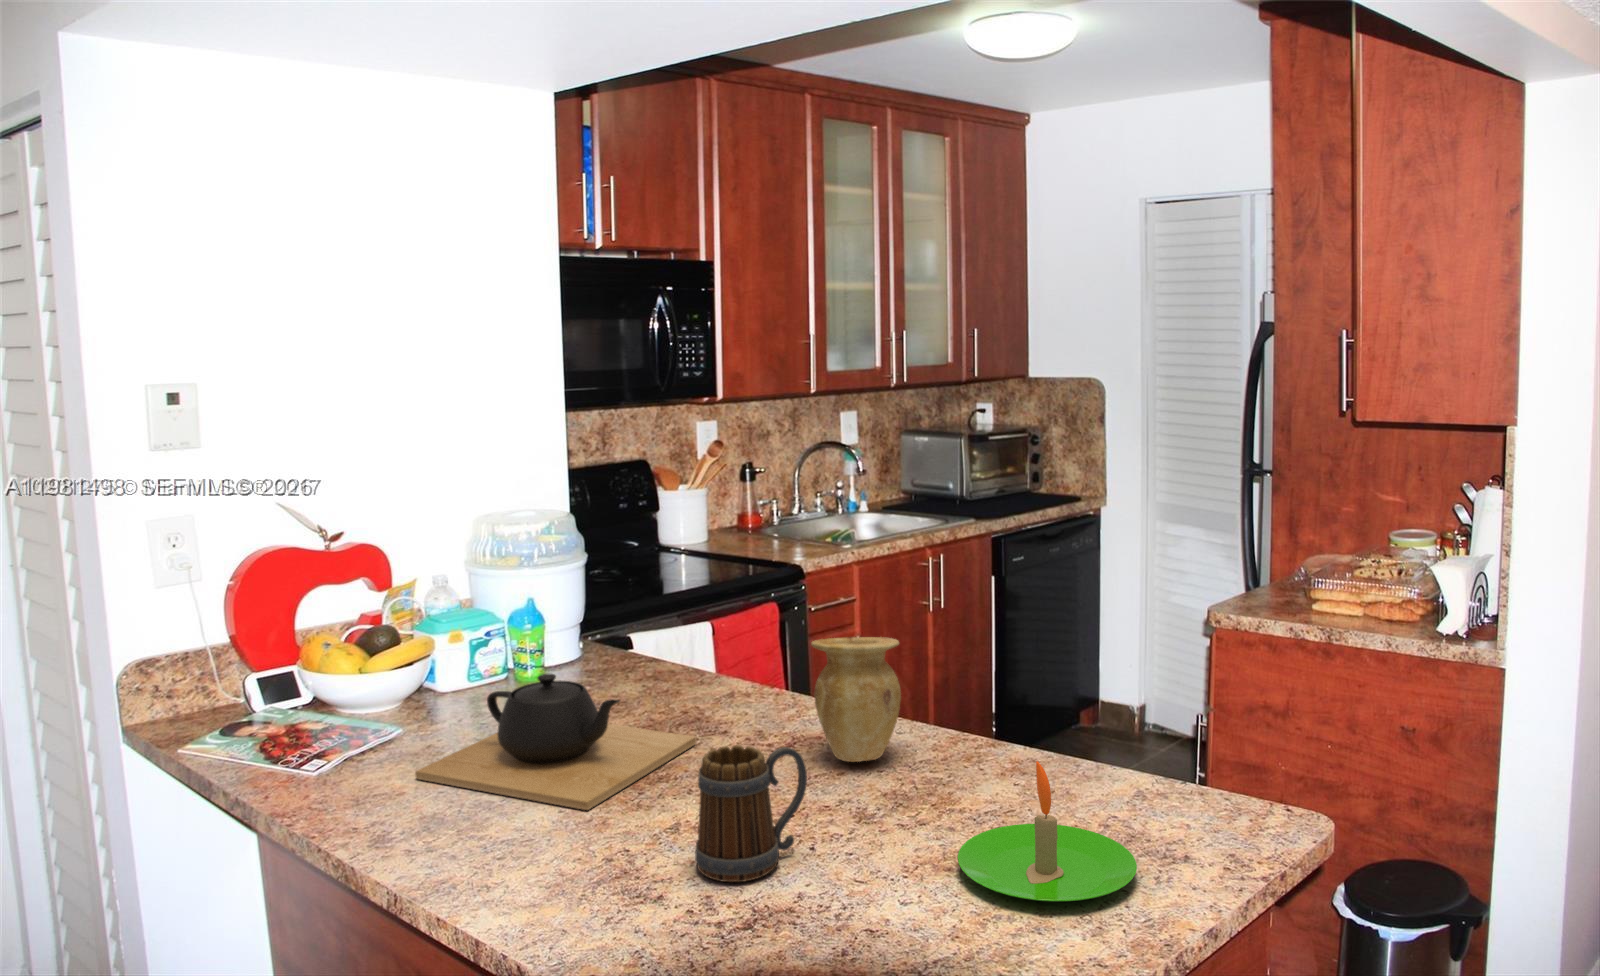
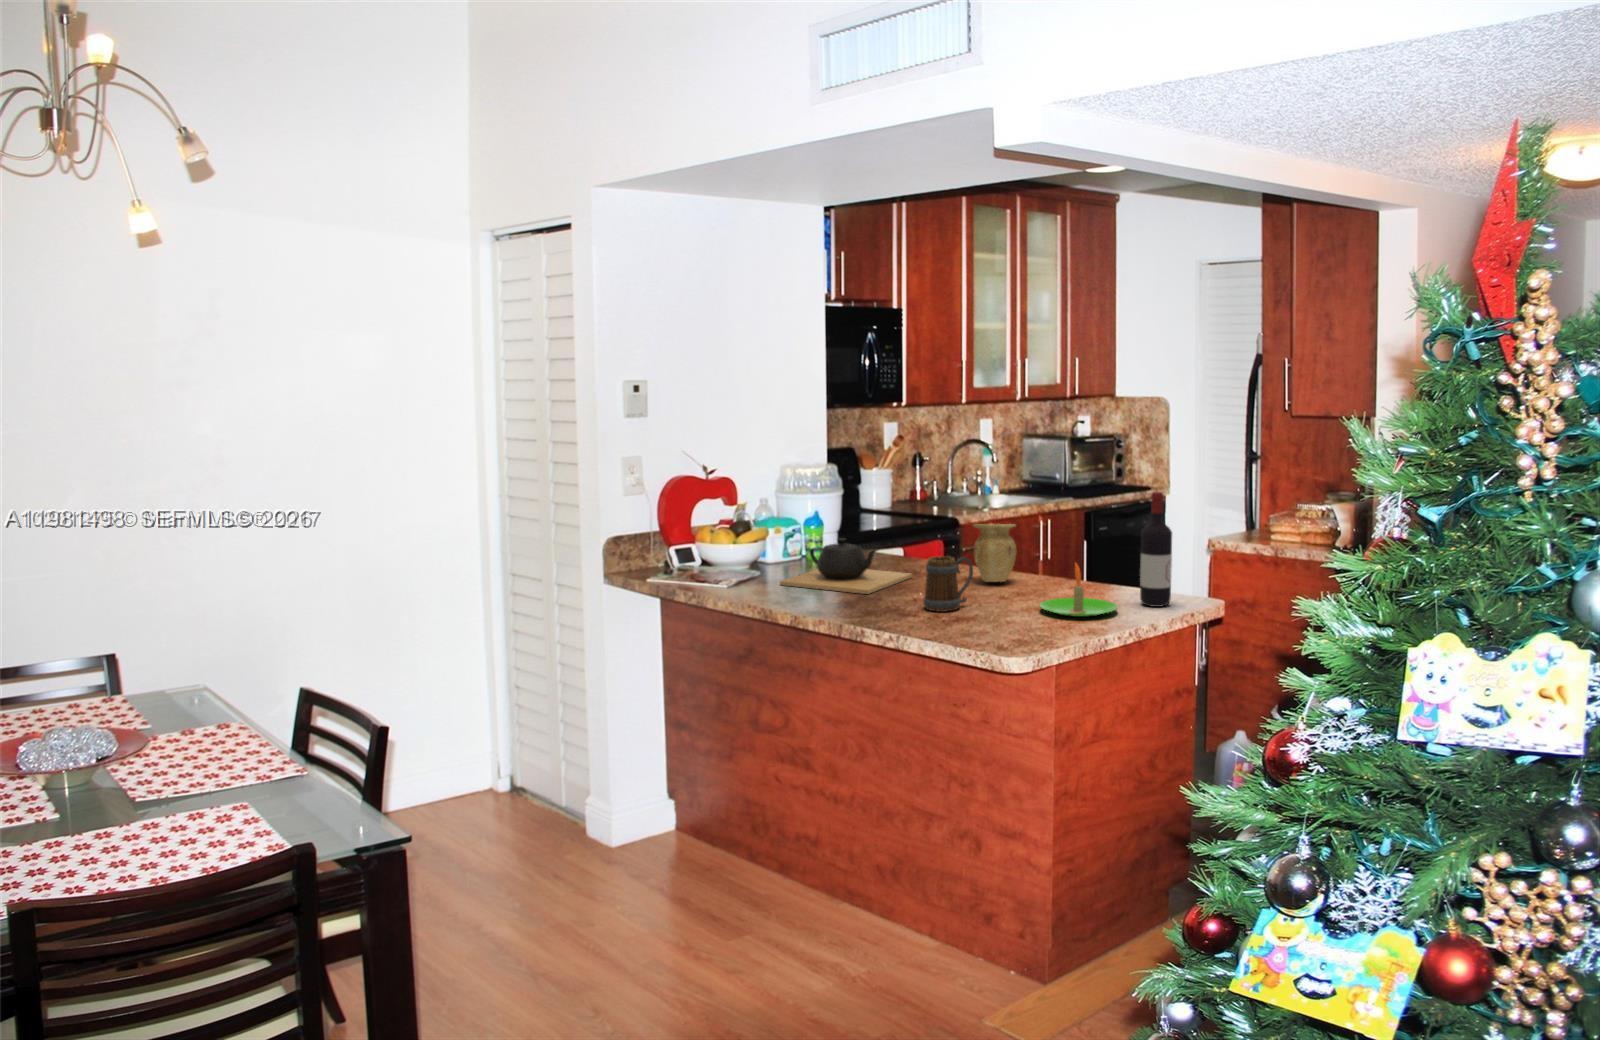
wine bottle: none [1174,590,1245,846] -> present [1140,492,1172,607]

